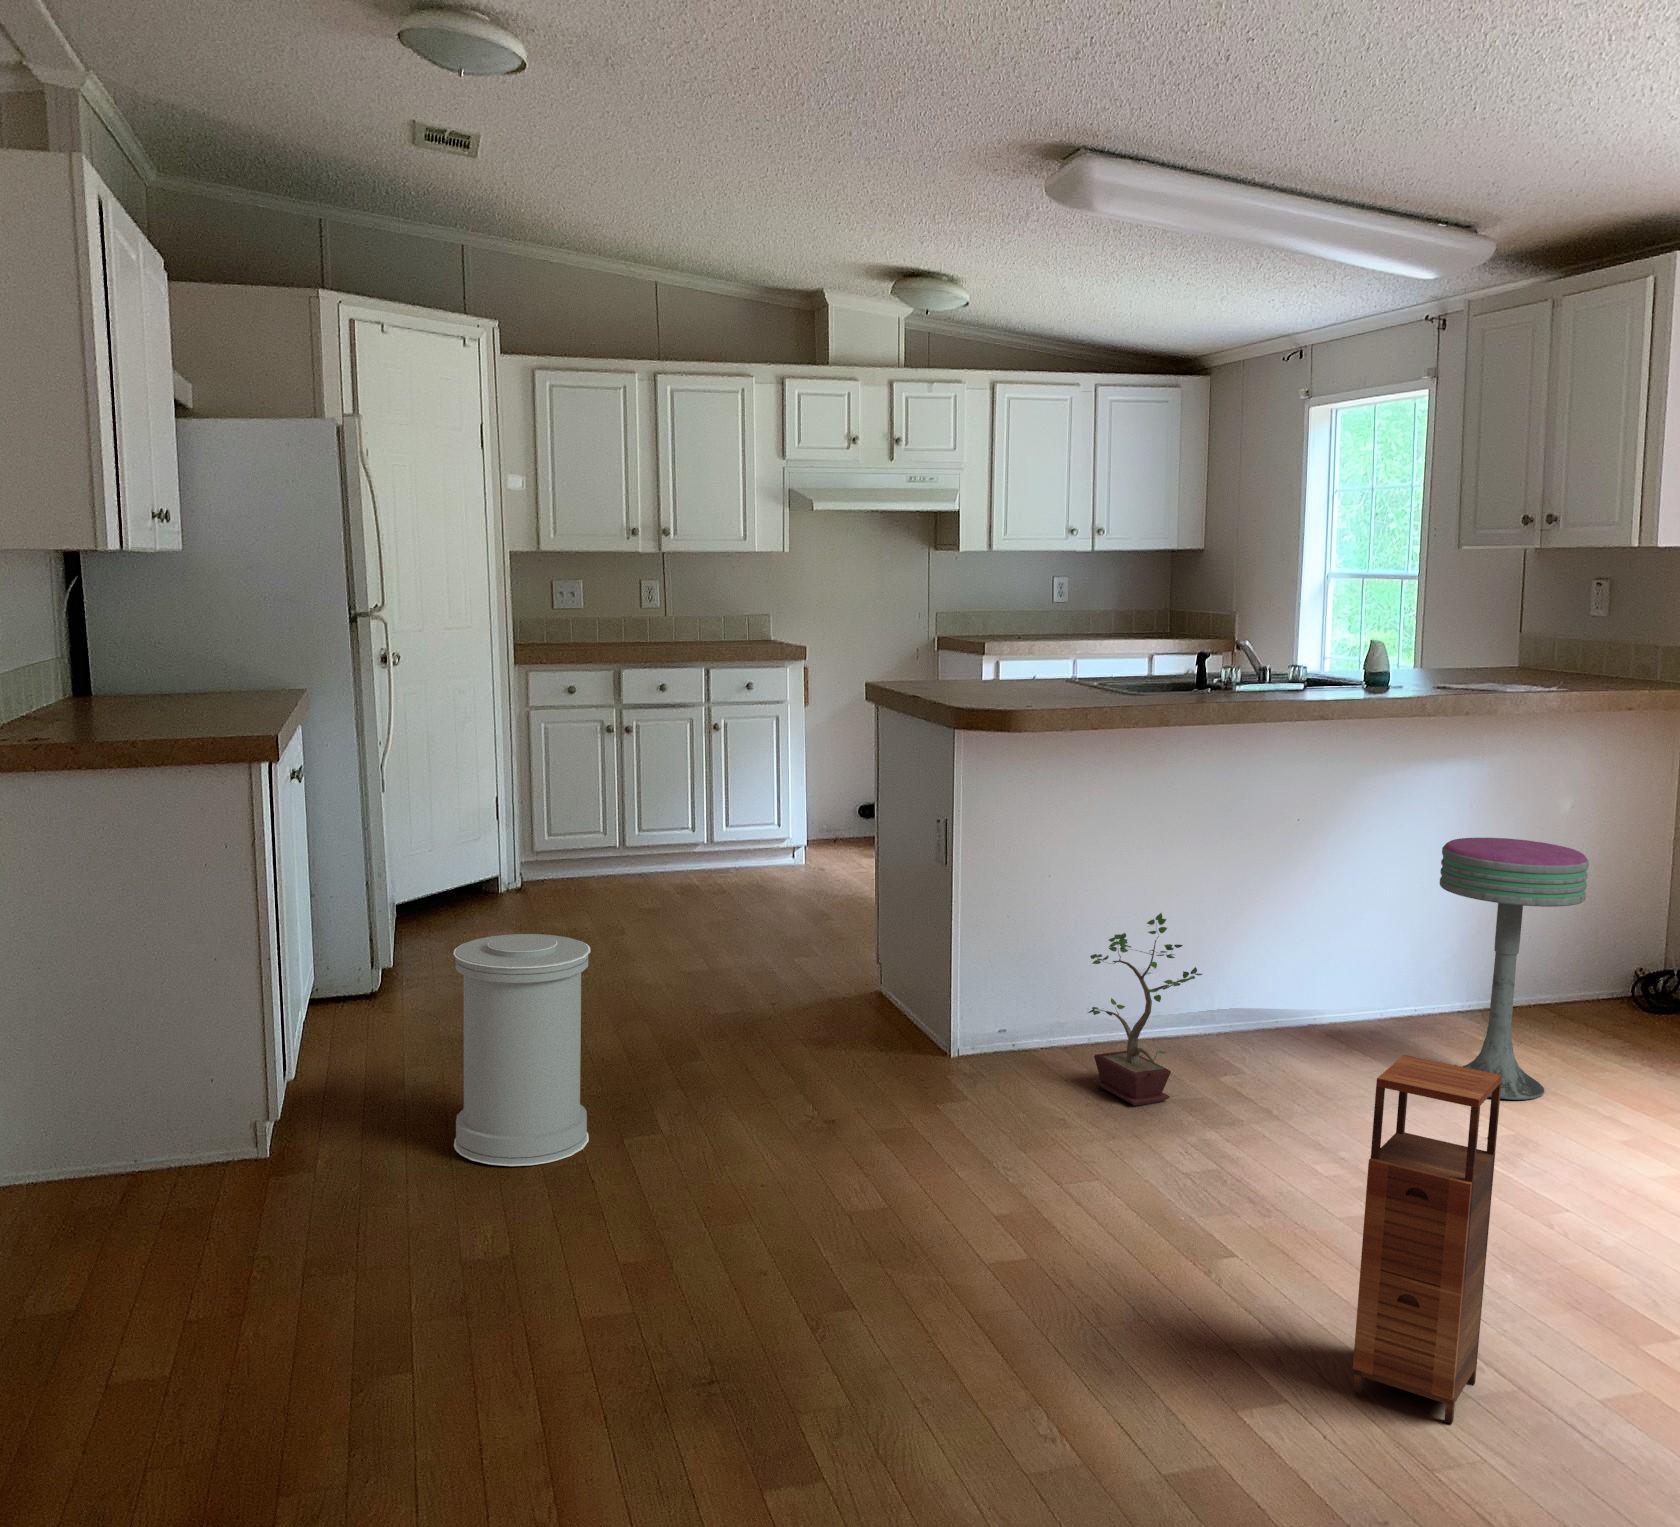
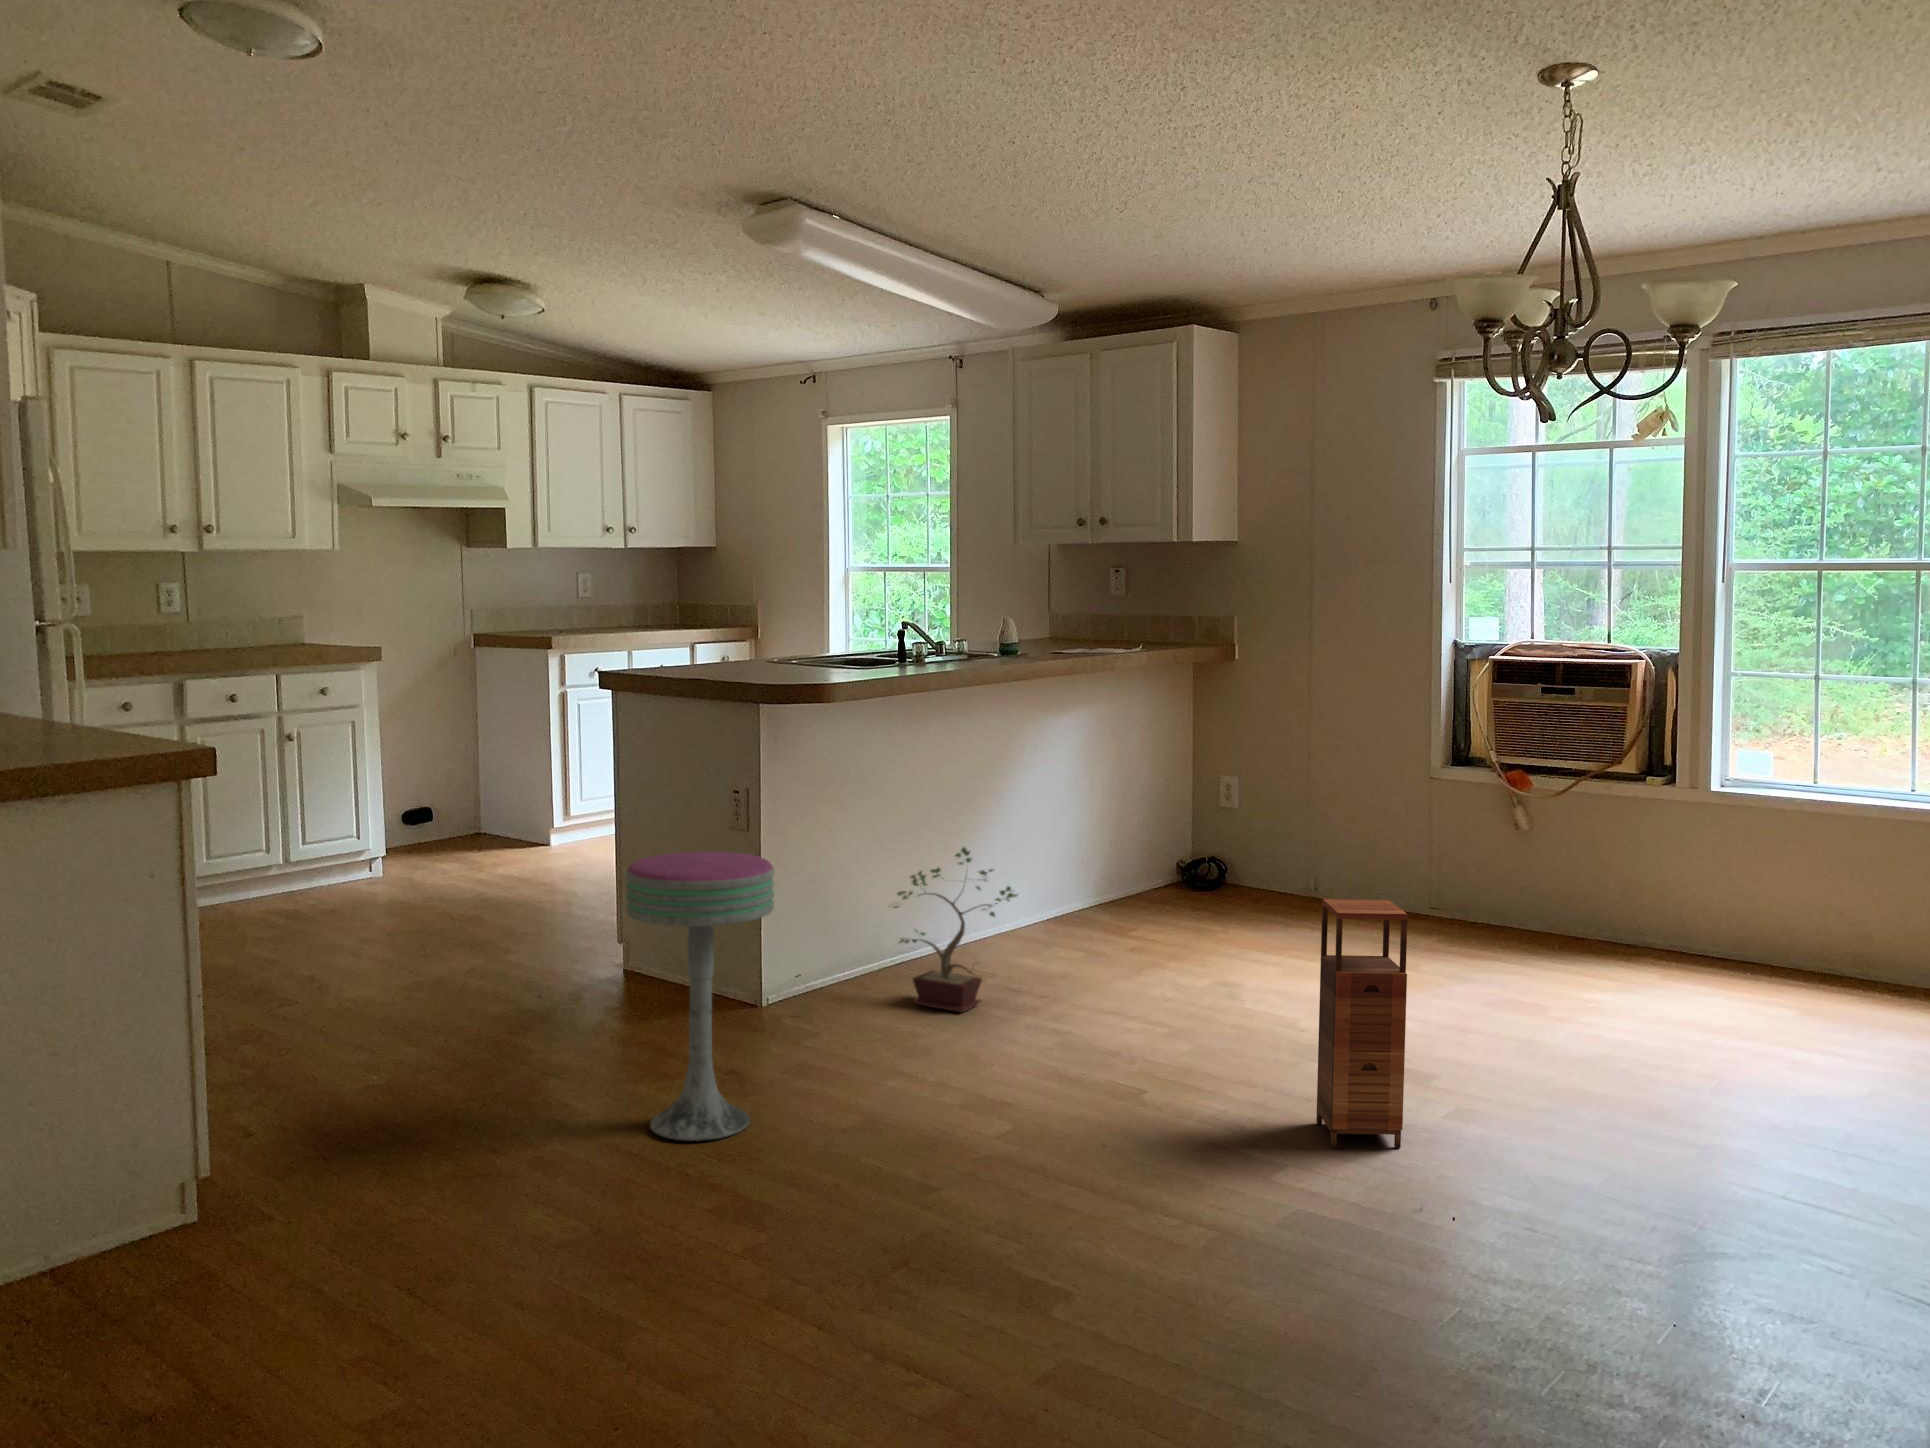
bar stool: present [1440,838,1589,1100] -> present [626,851,774,1141]
trash can: present [453,934,591,1166] -> none [396,937,544,1182]

